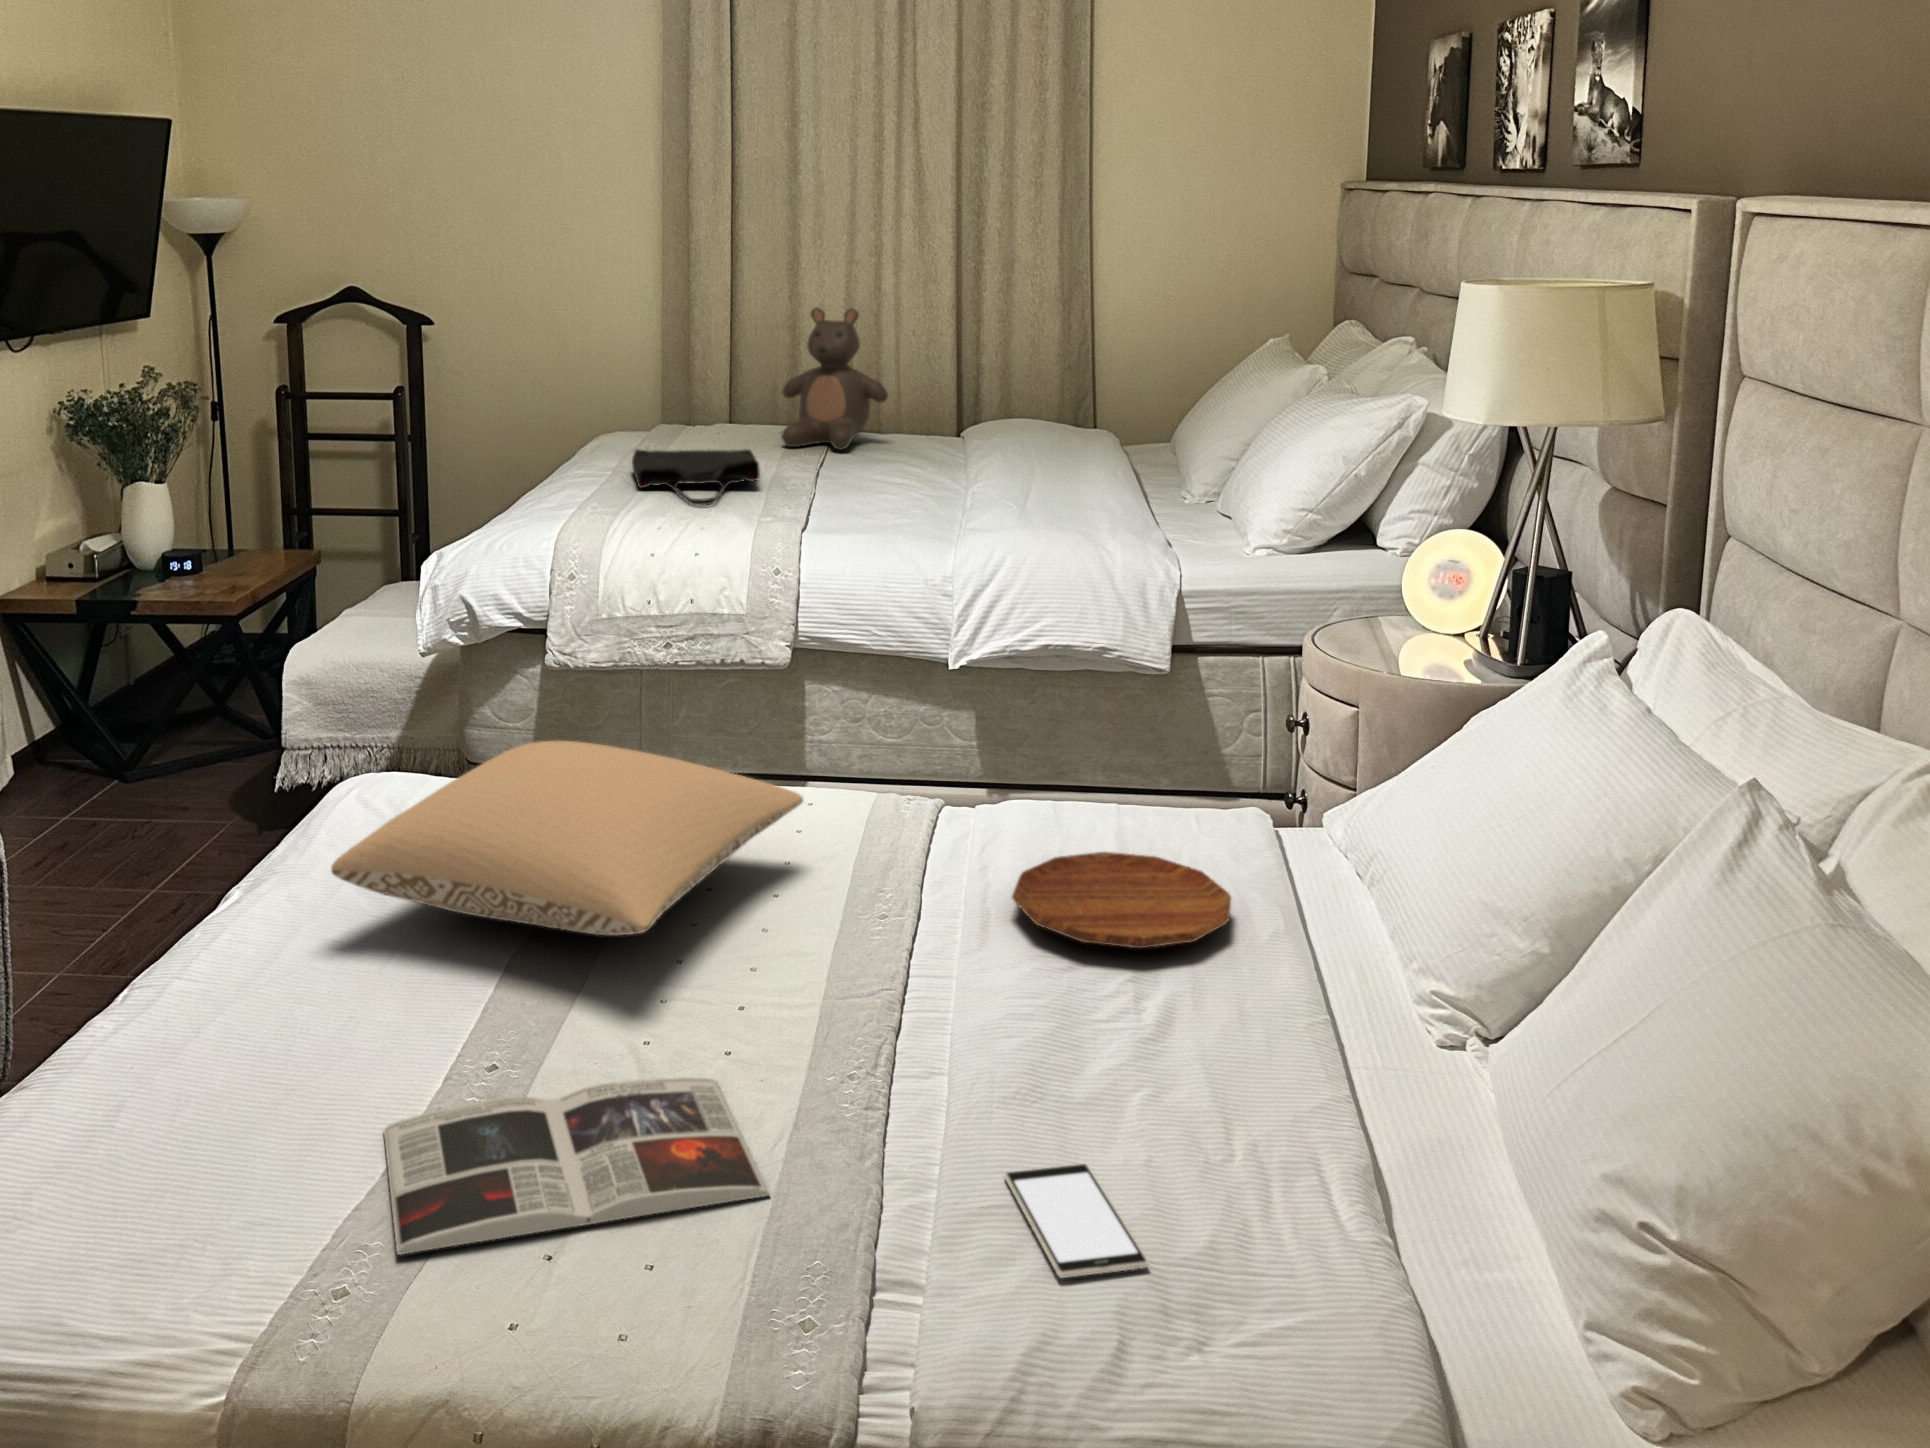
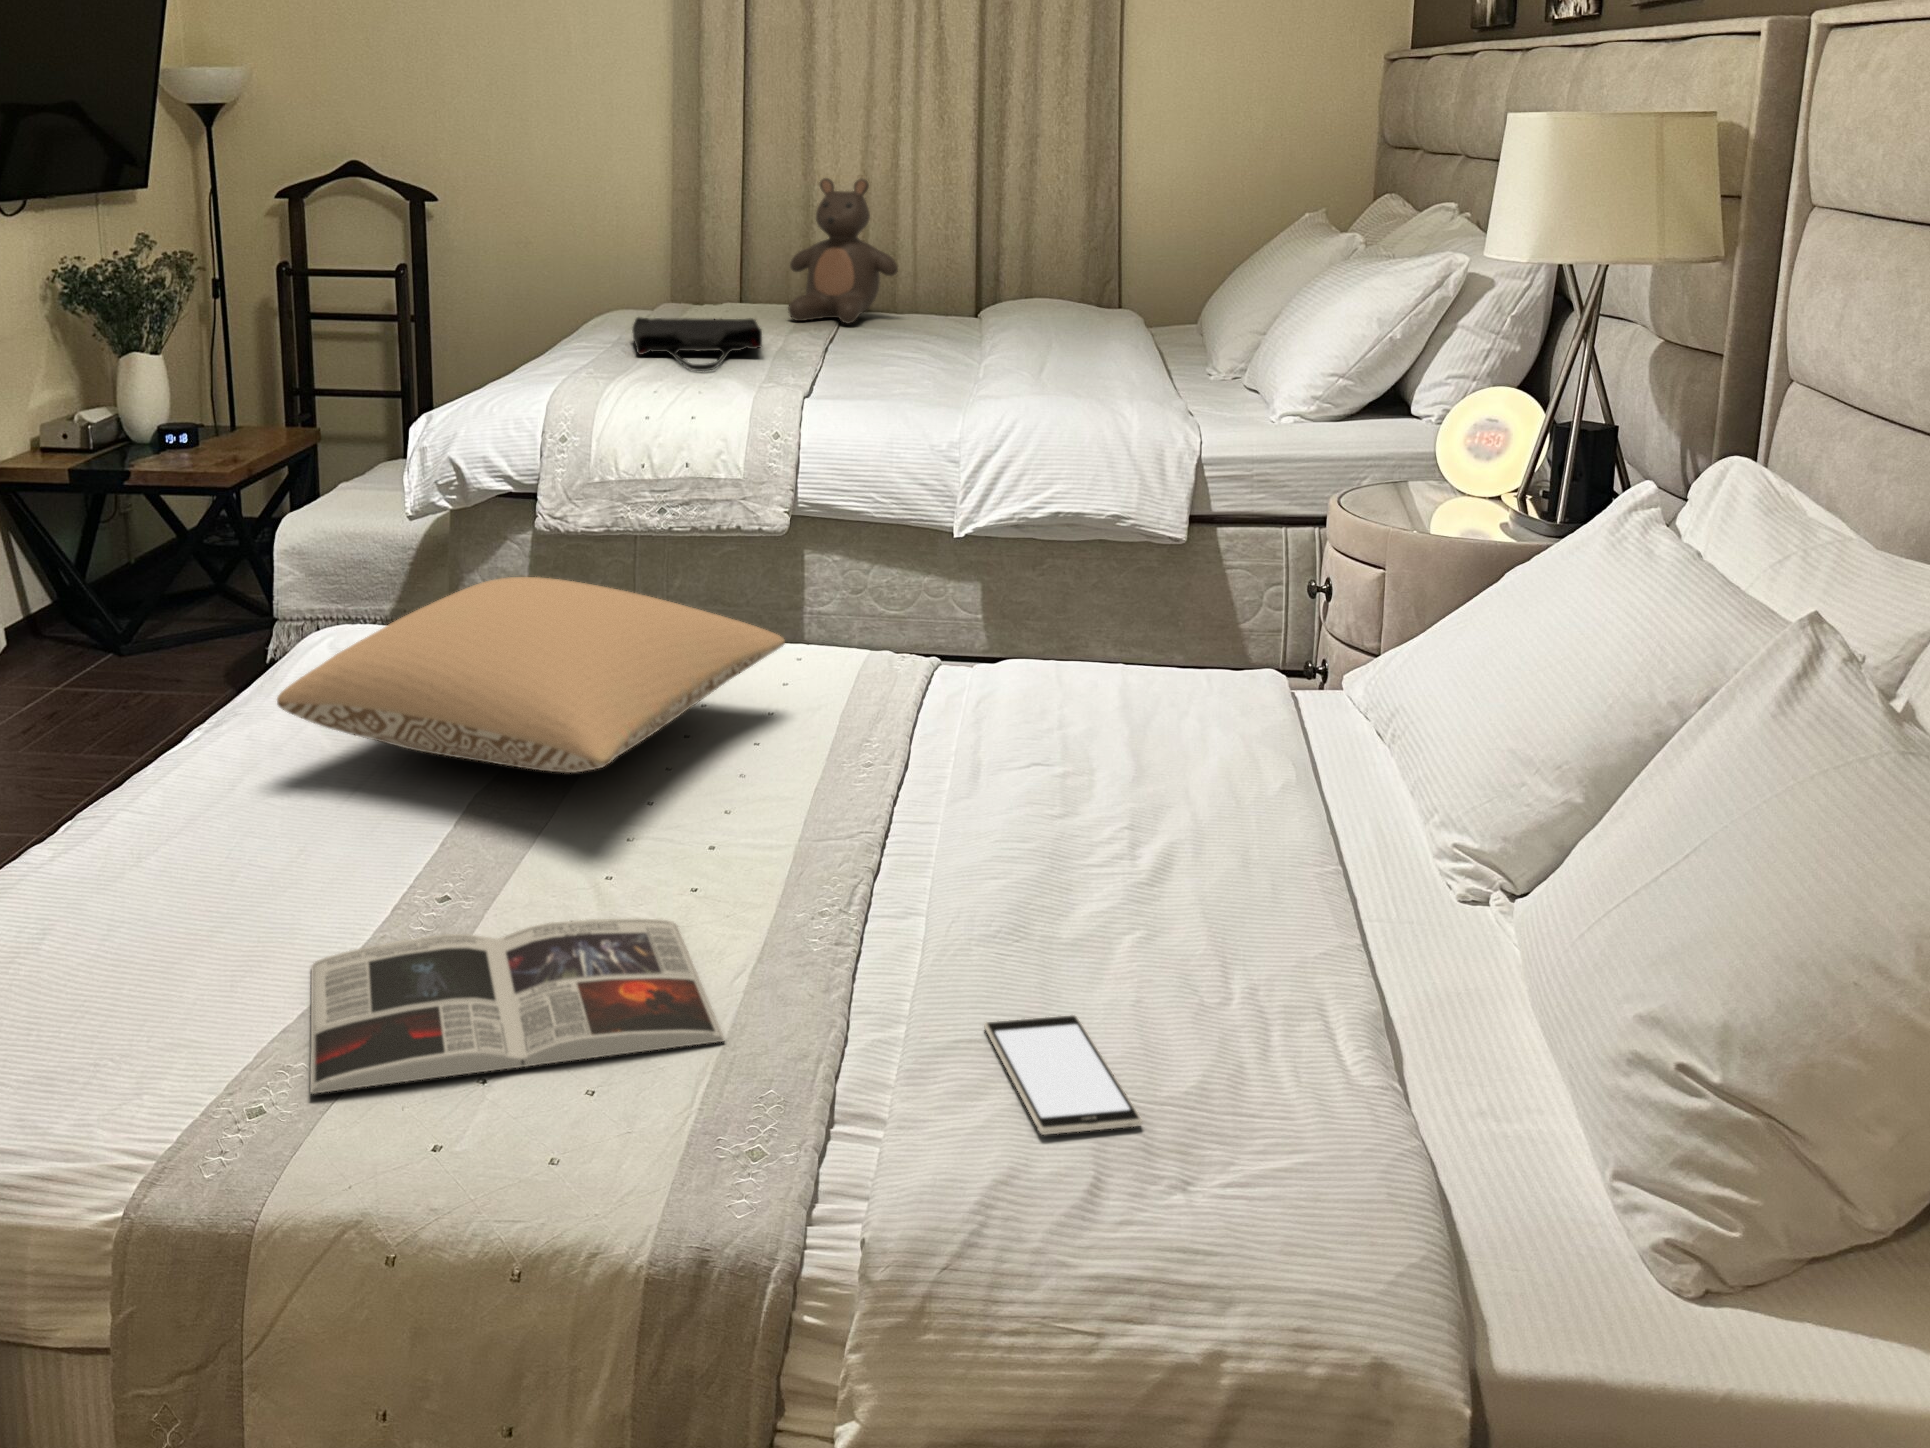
tray: present [1012,852,1231,948] -> none [1004,701,1244,797]

